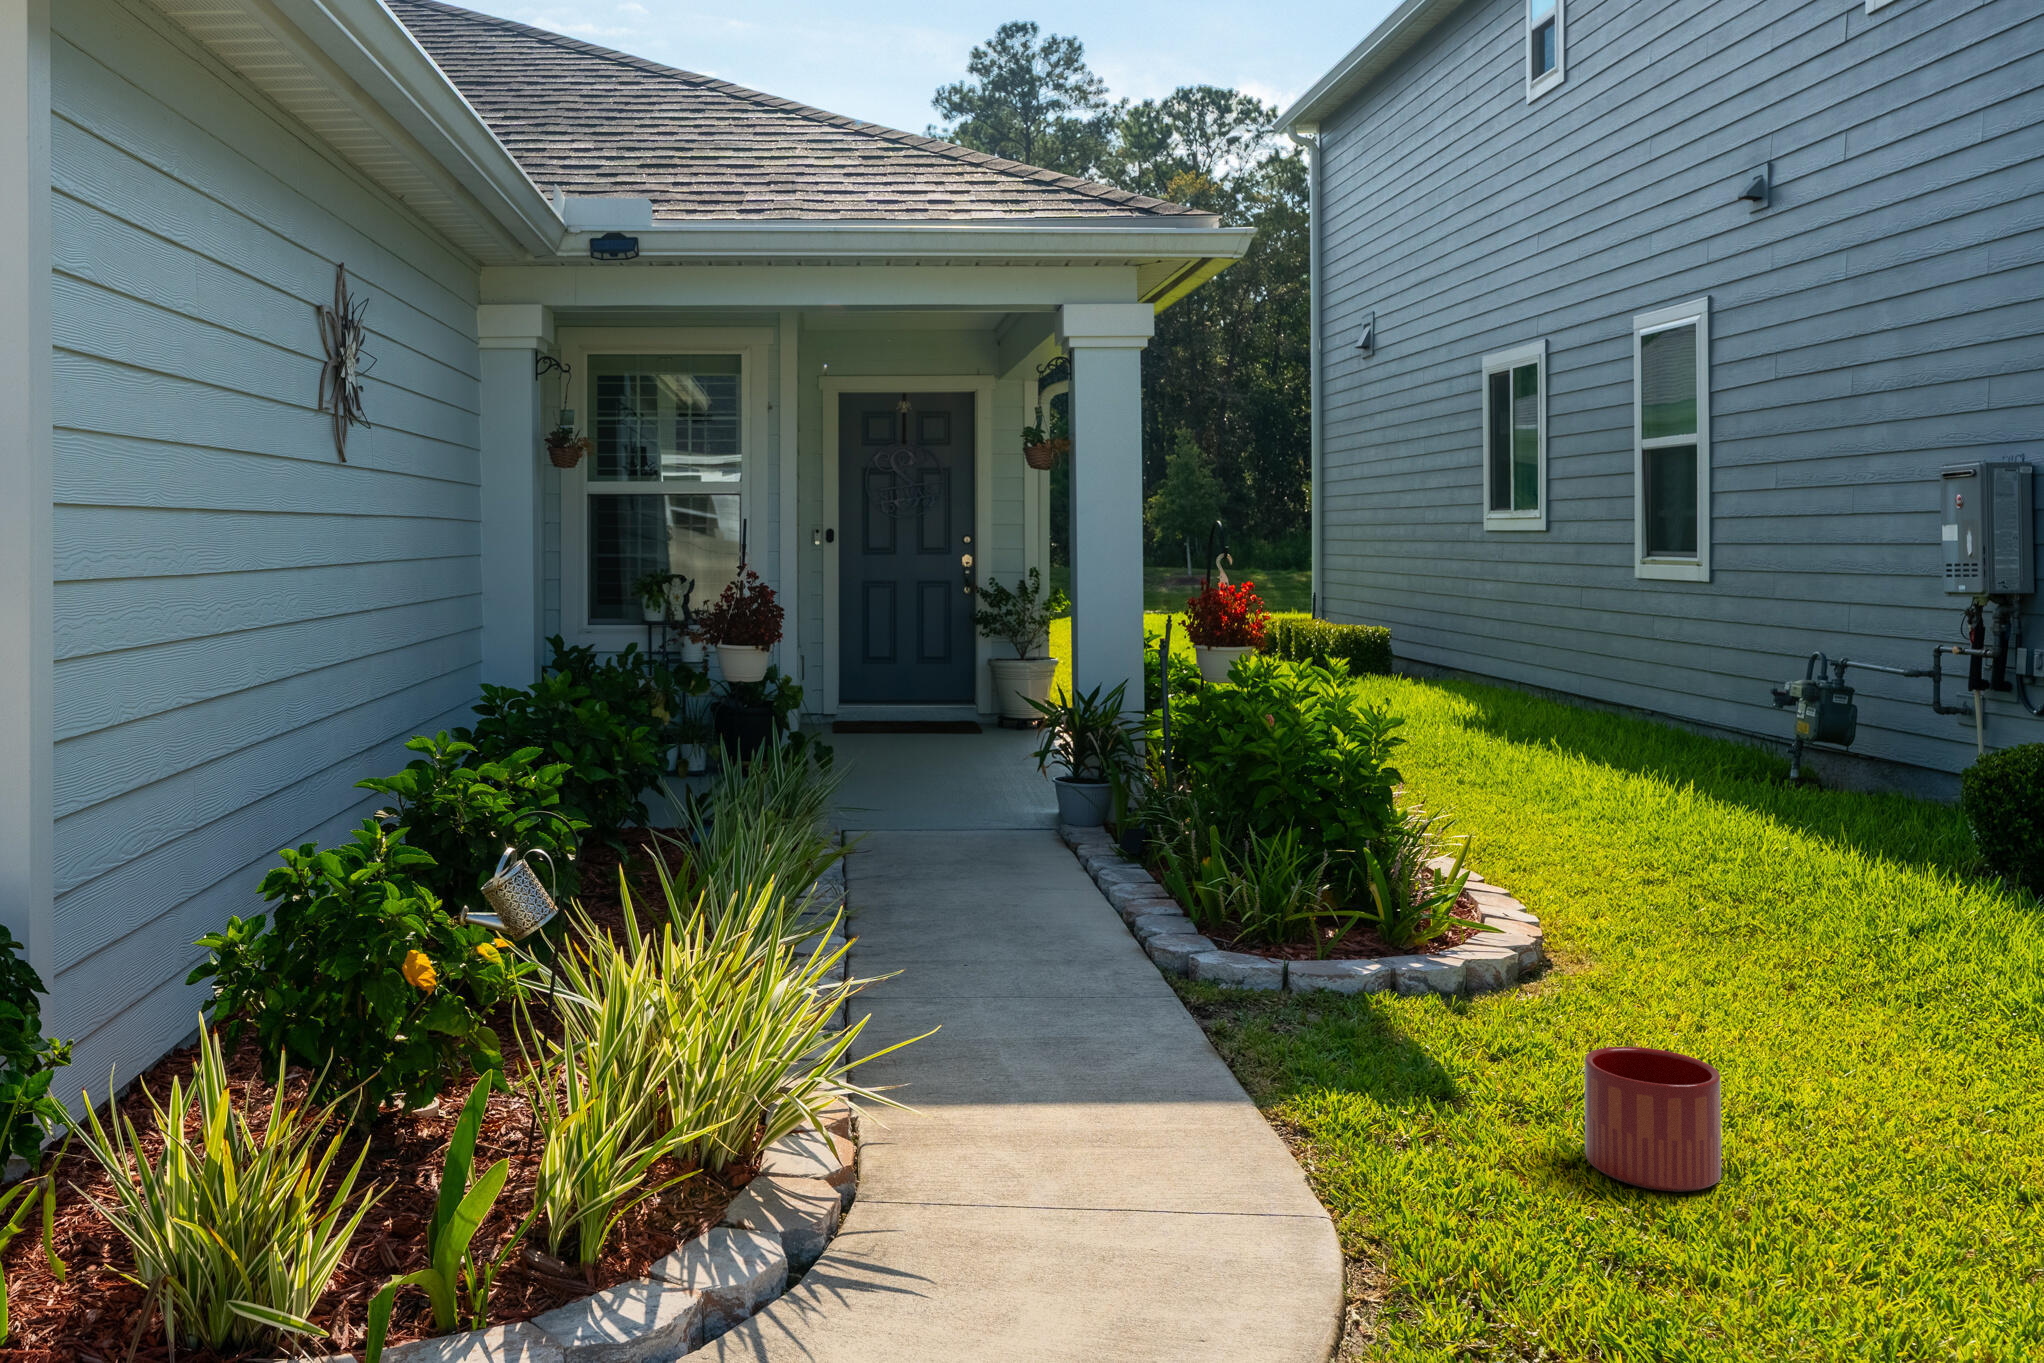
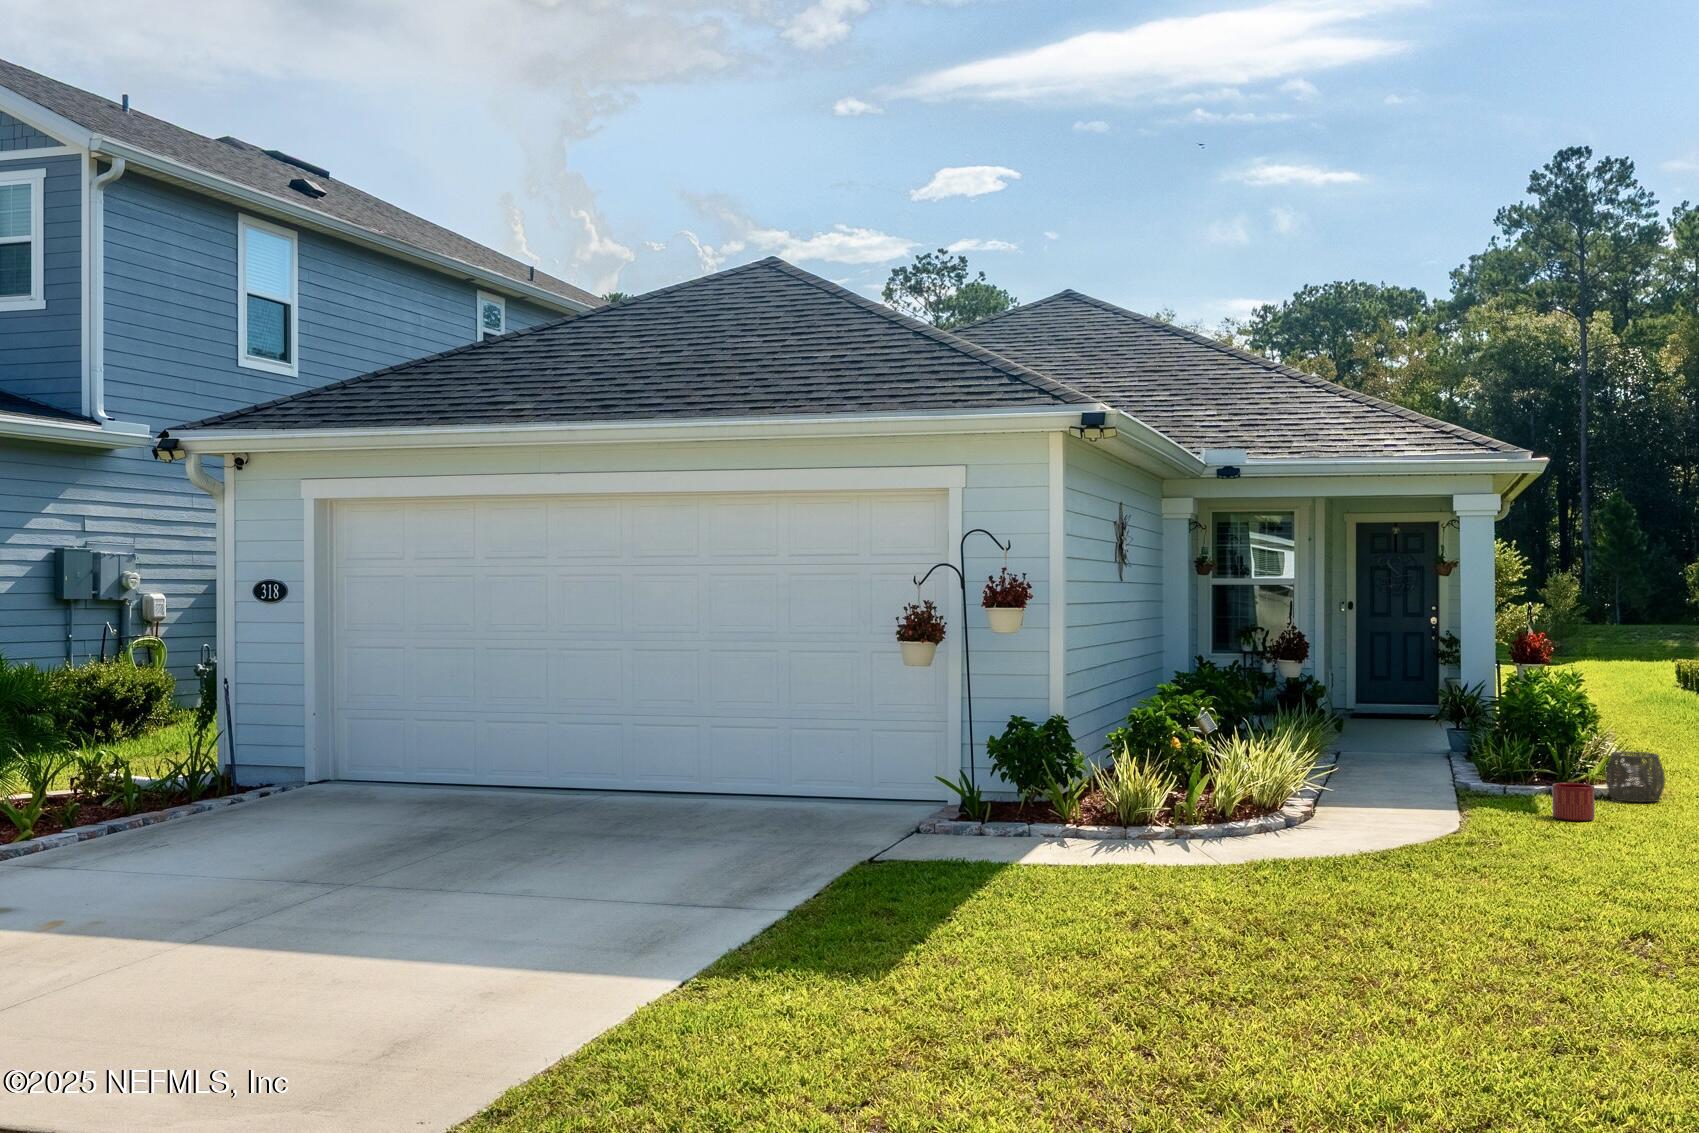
woven basket: none [1570,887,1732,1038] -> present [1605,751,1665,802]

